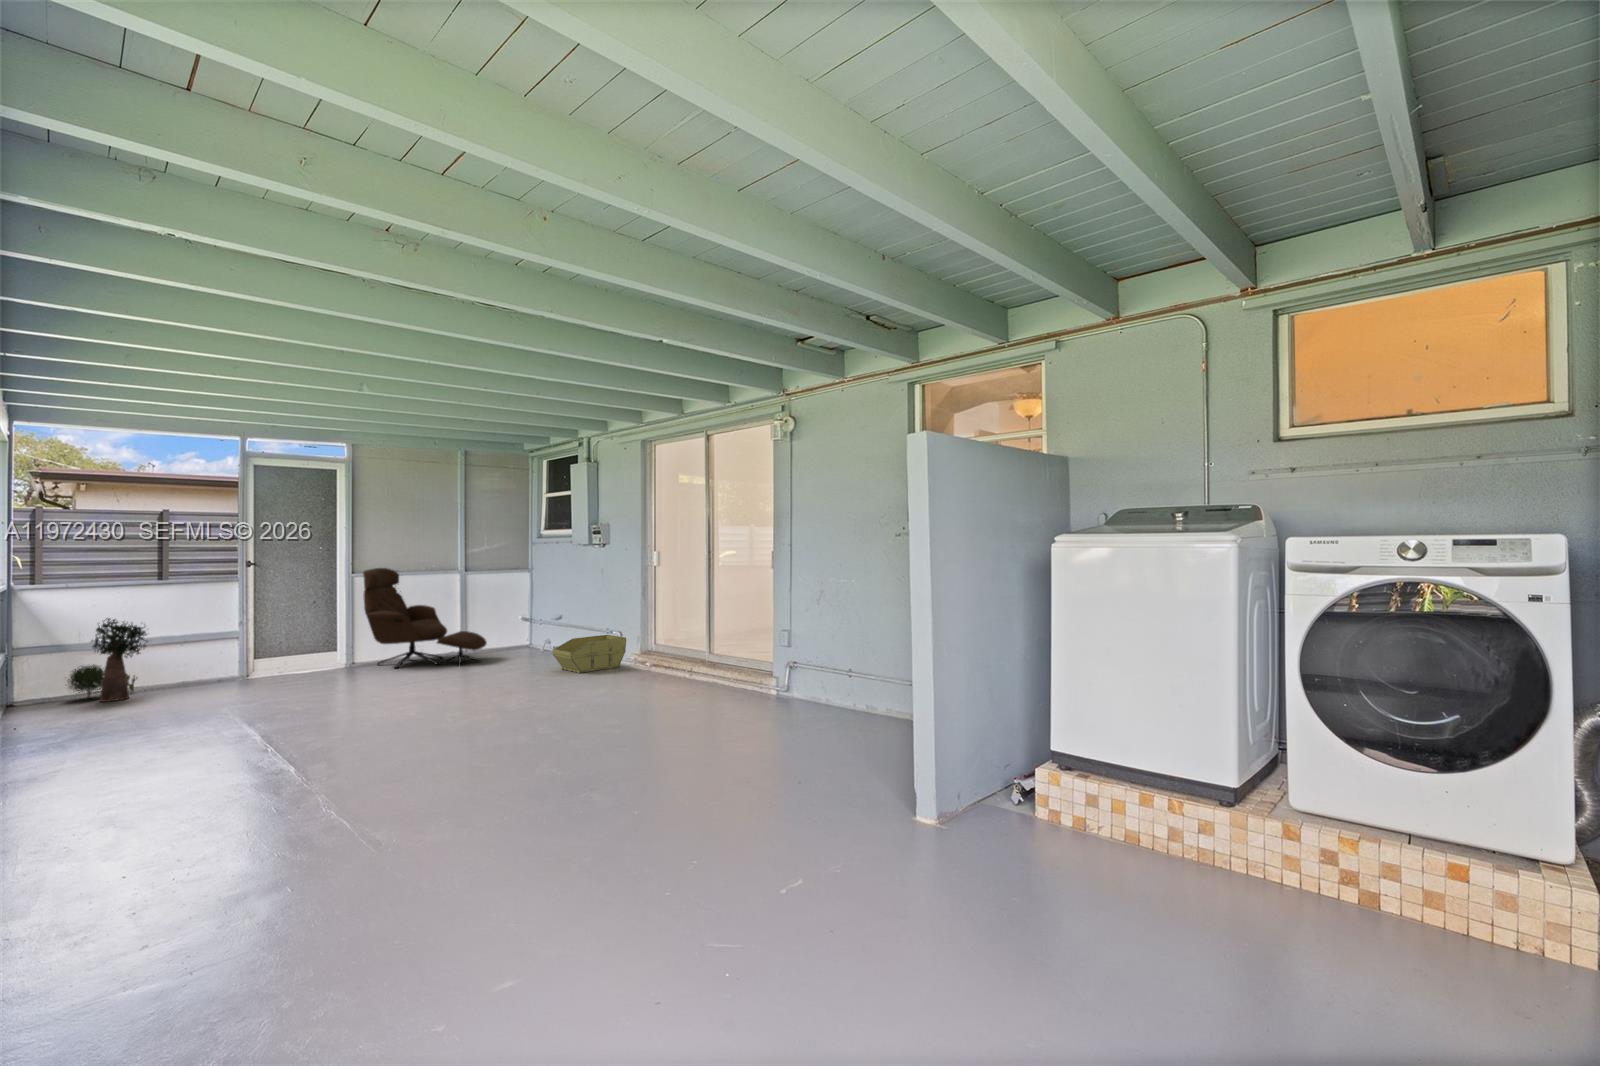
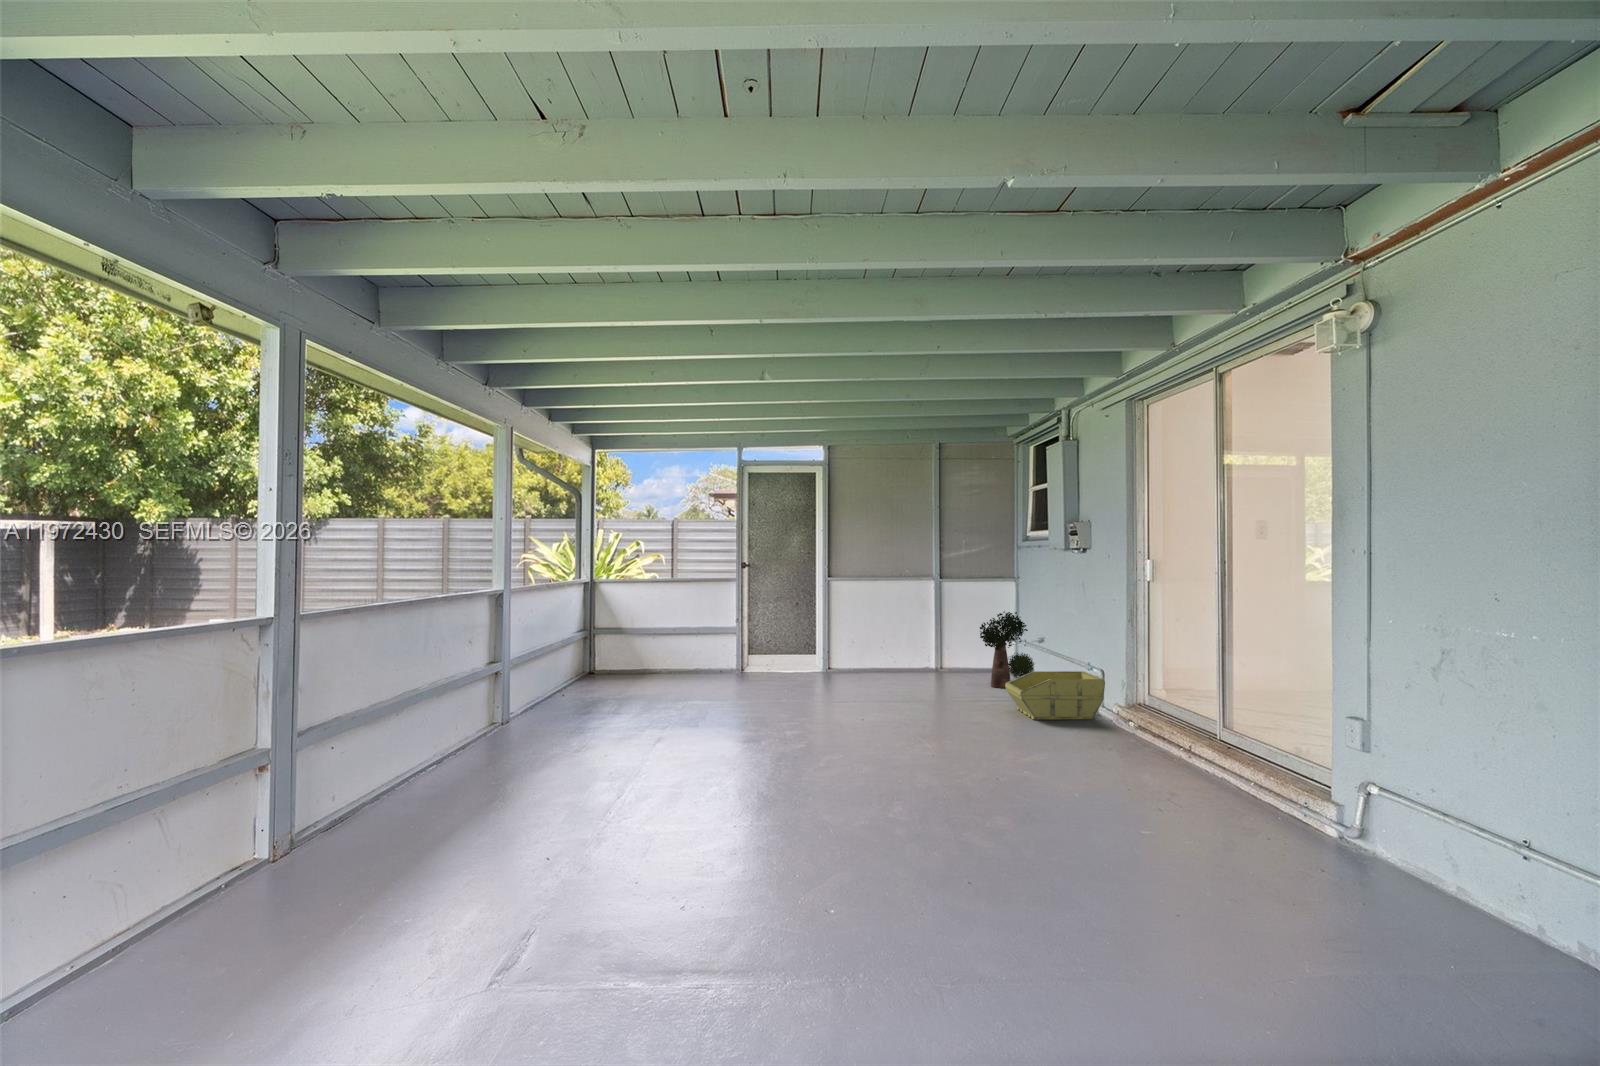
lounge chair: present [363,568,487,668] -> none [835,572,952,686]
potted plant: present [68,618,148,702] -> present [980,611,1034,688]

